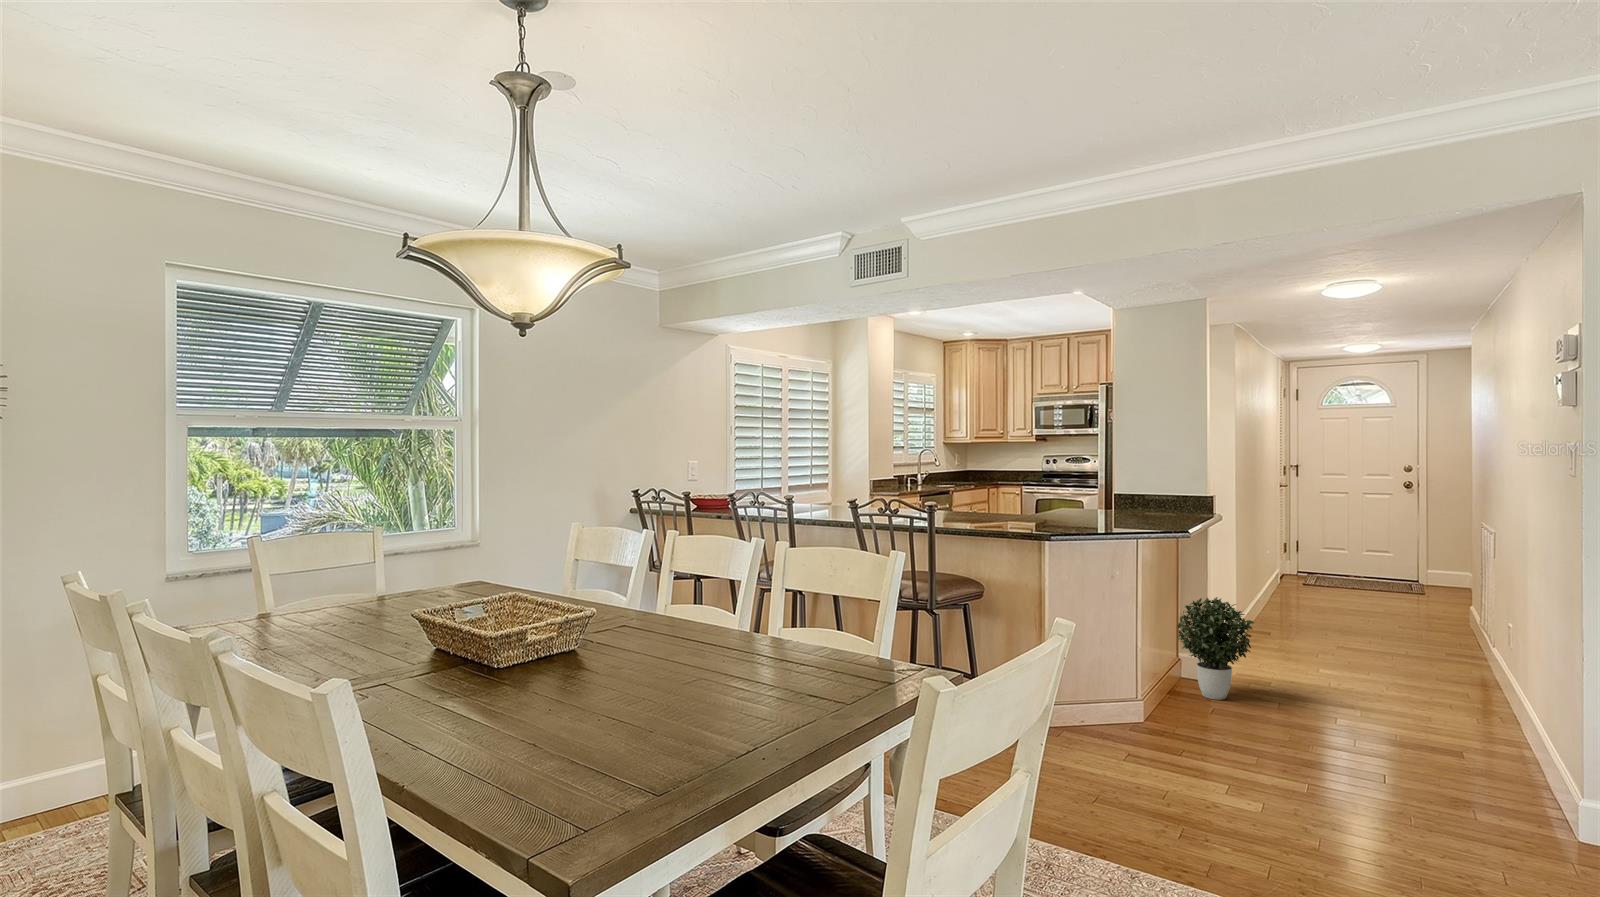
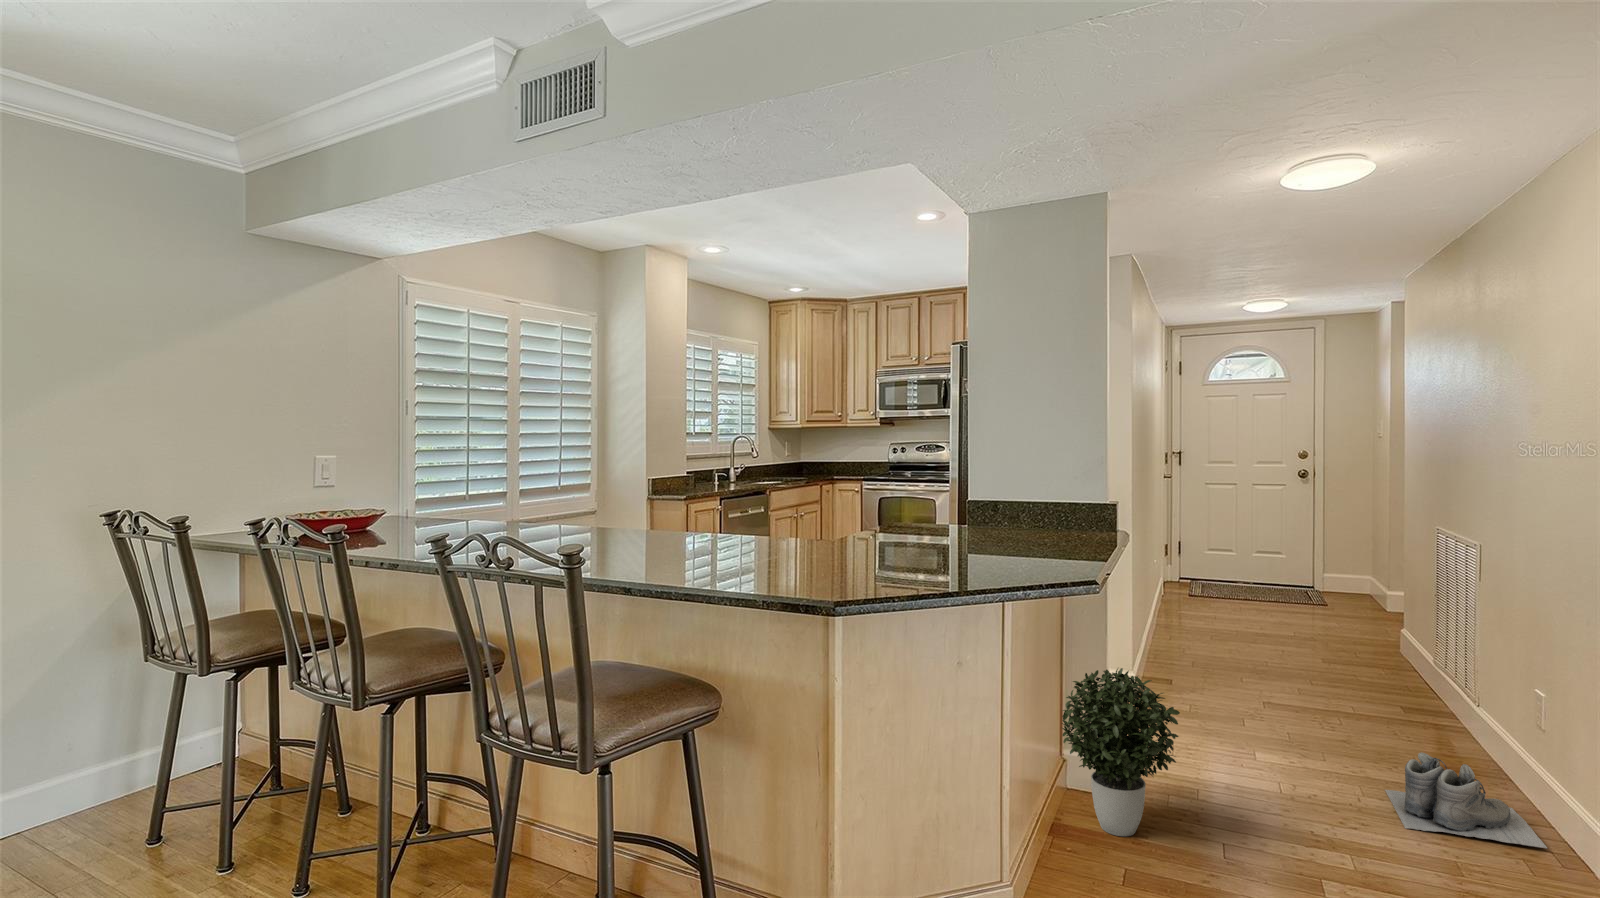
boots: none [1409,662,1506,717] -> present [1385,753,1547,848]

